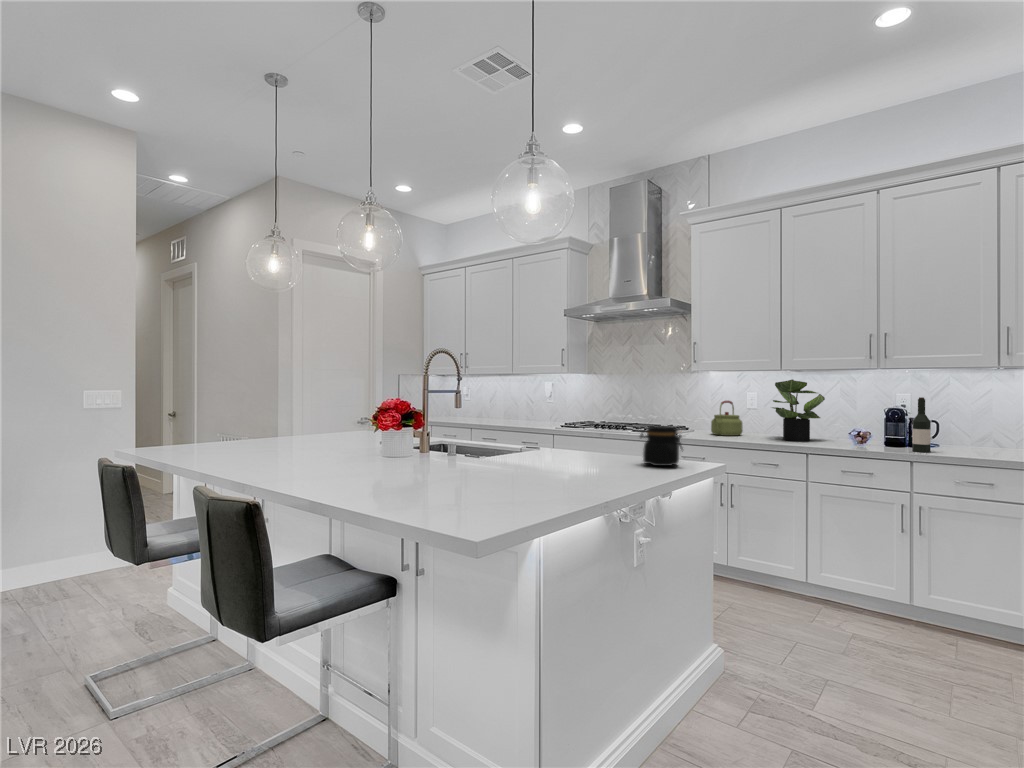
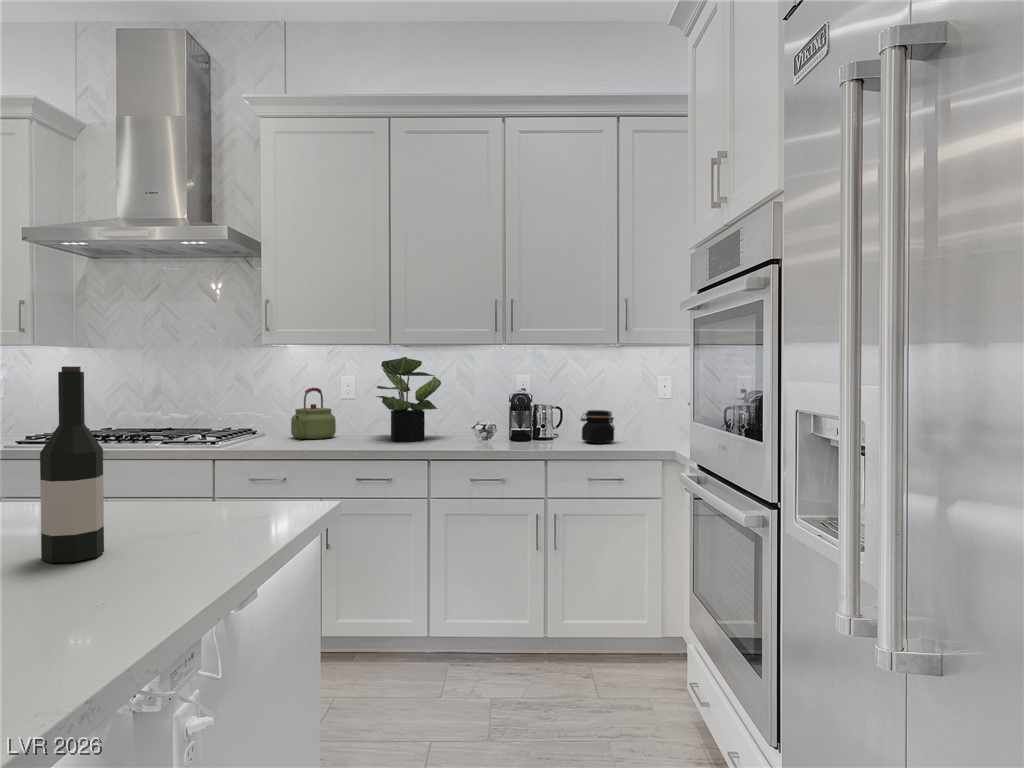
wine bottle: present [912,397,931,452] -> present [40,367,104,563]
jar: present [640,426,682,466] -> present [581,410,615,443]

